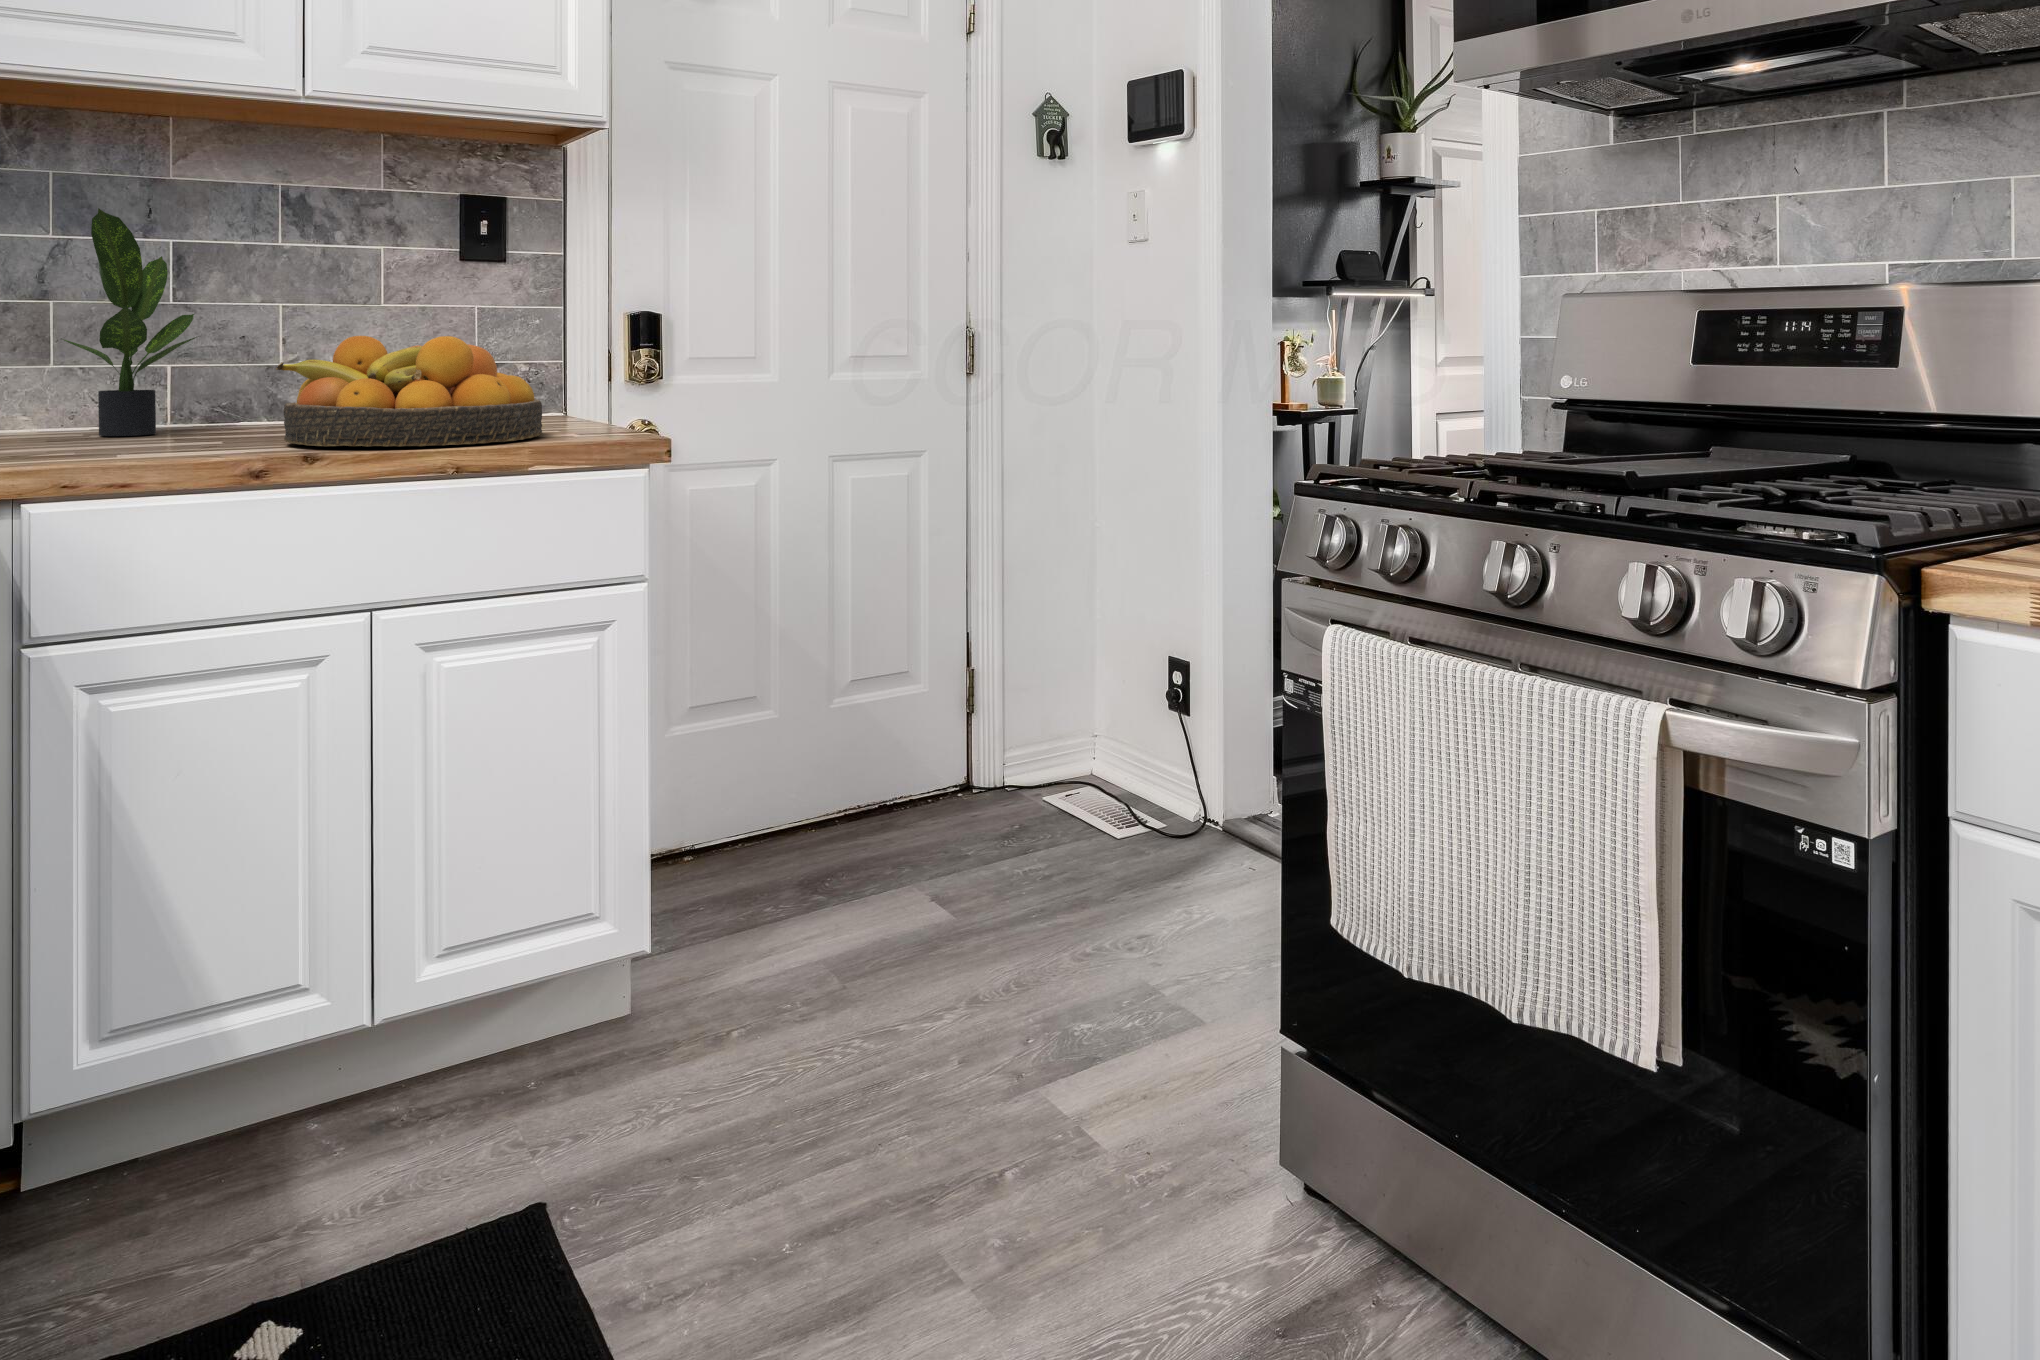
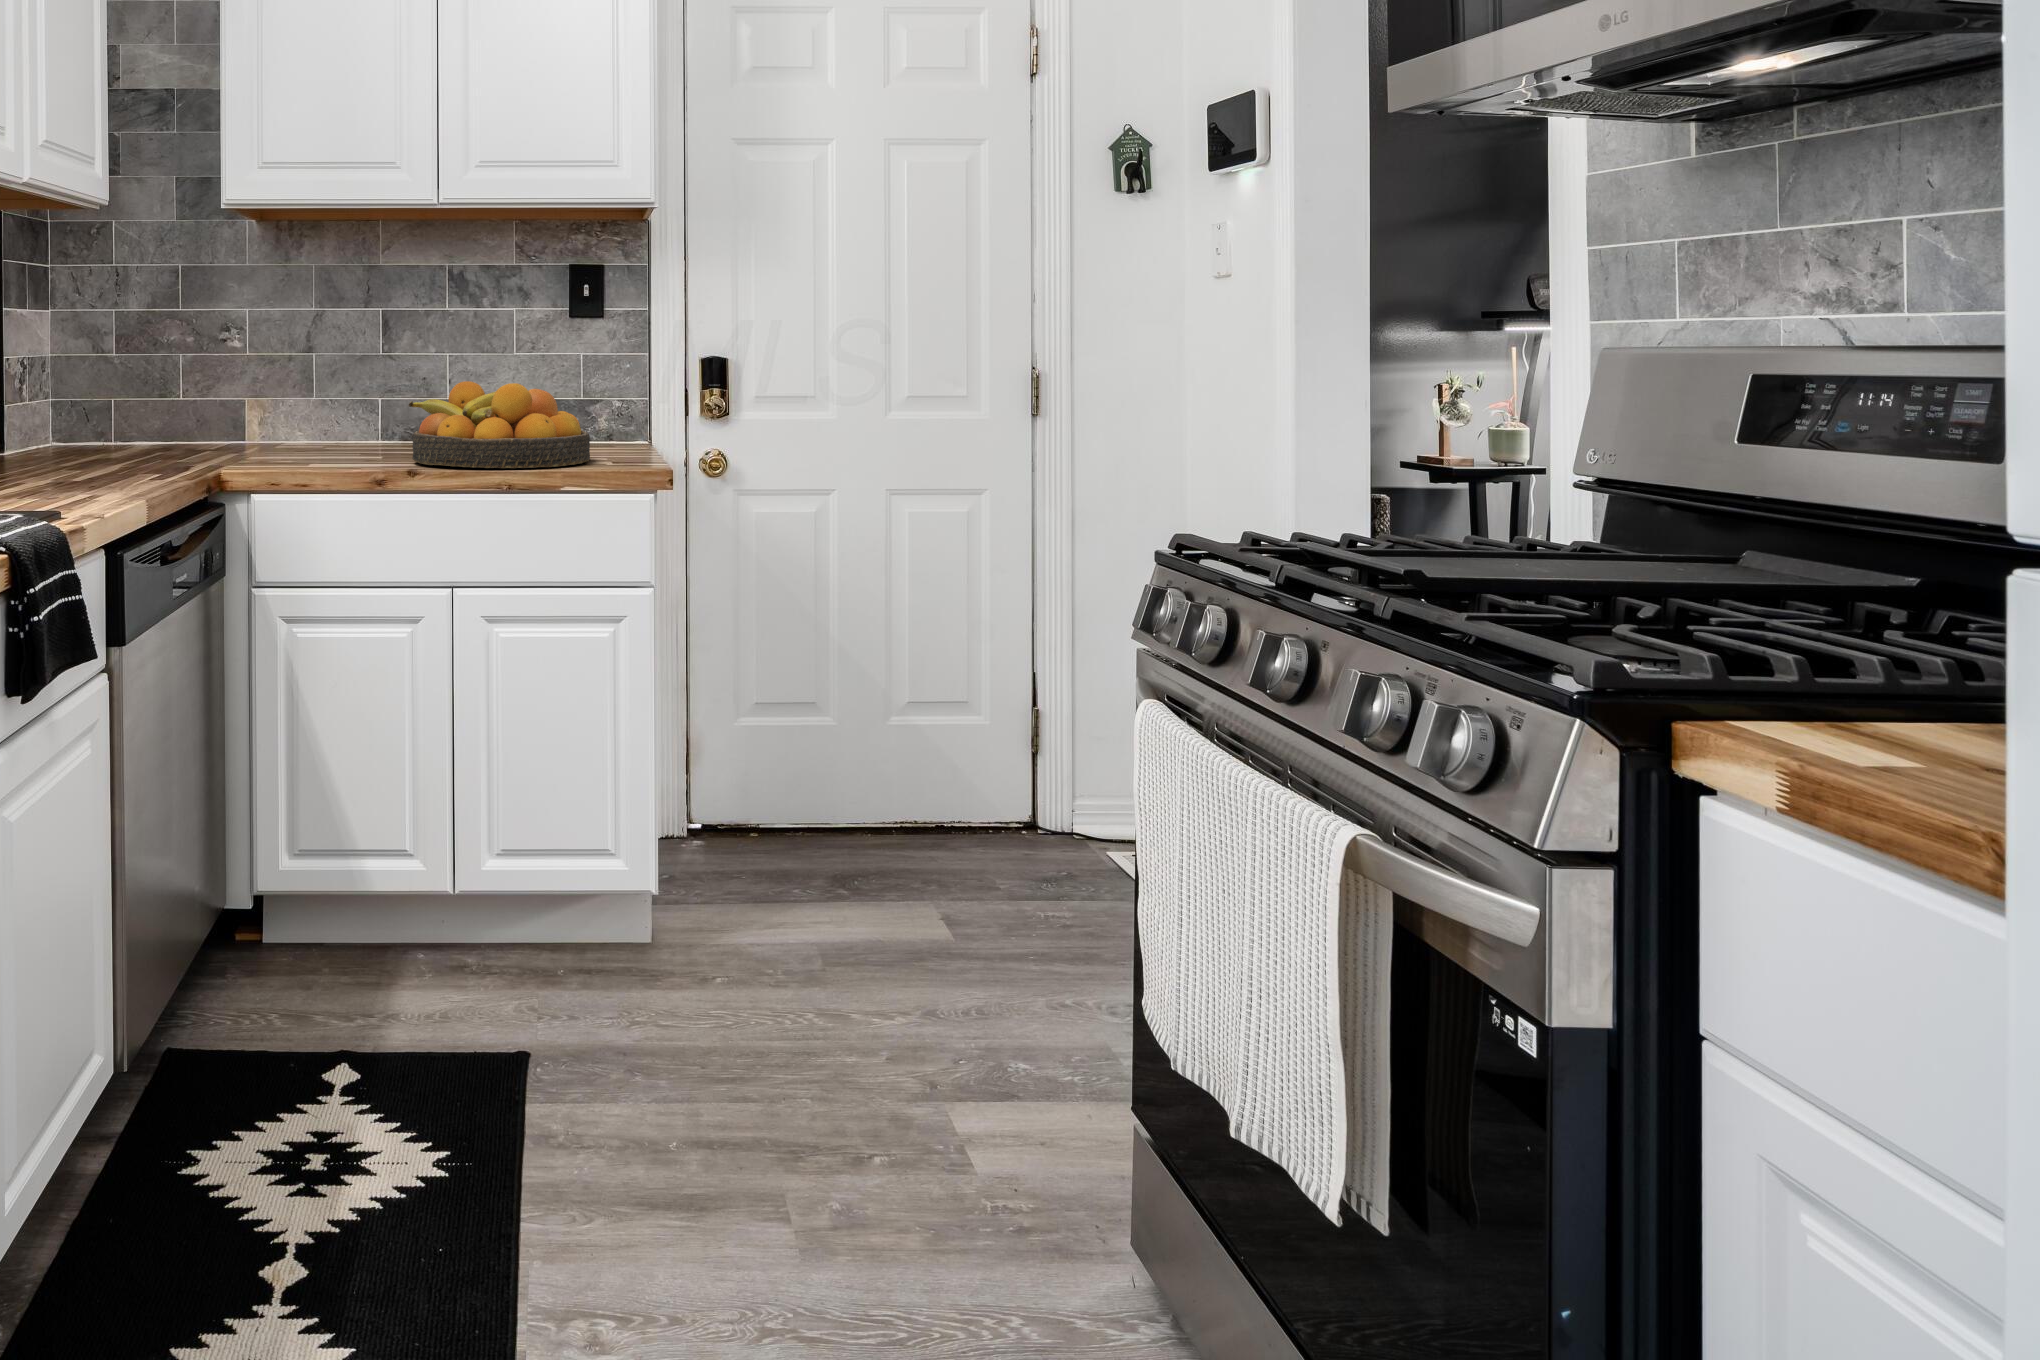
potted plant: present [63,208,197,436] -> none [309,289,390,449]

